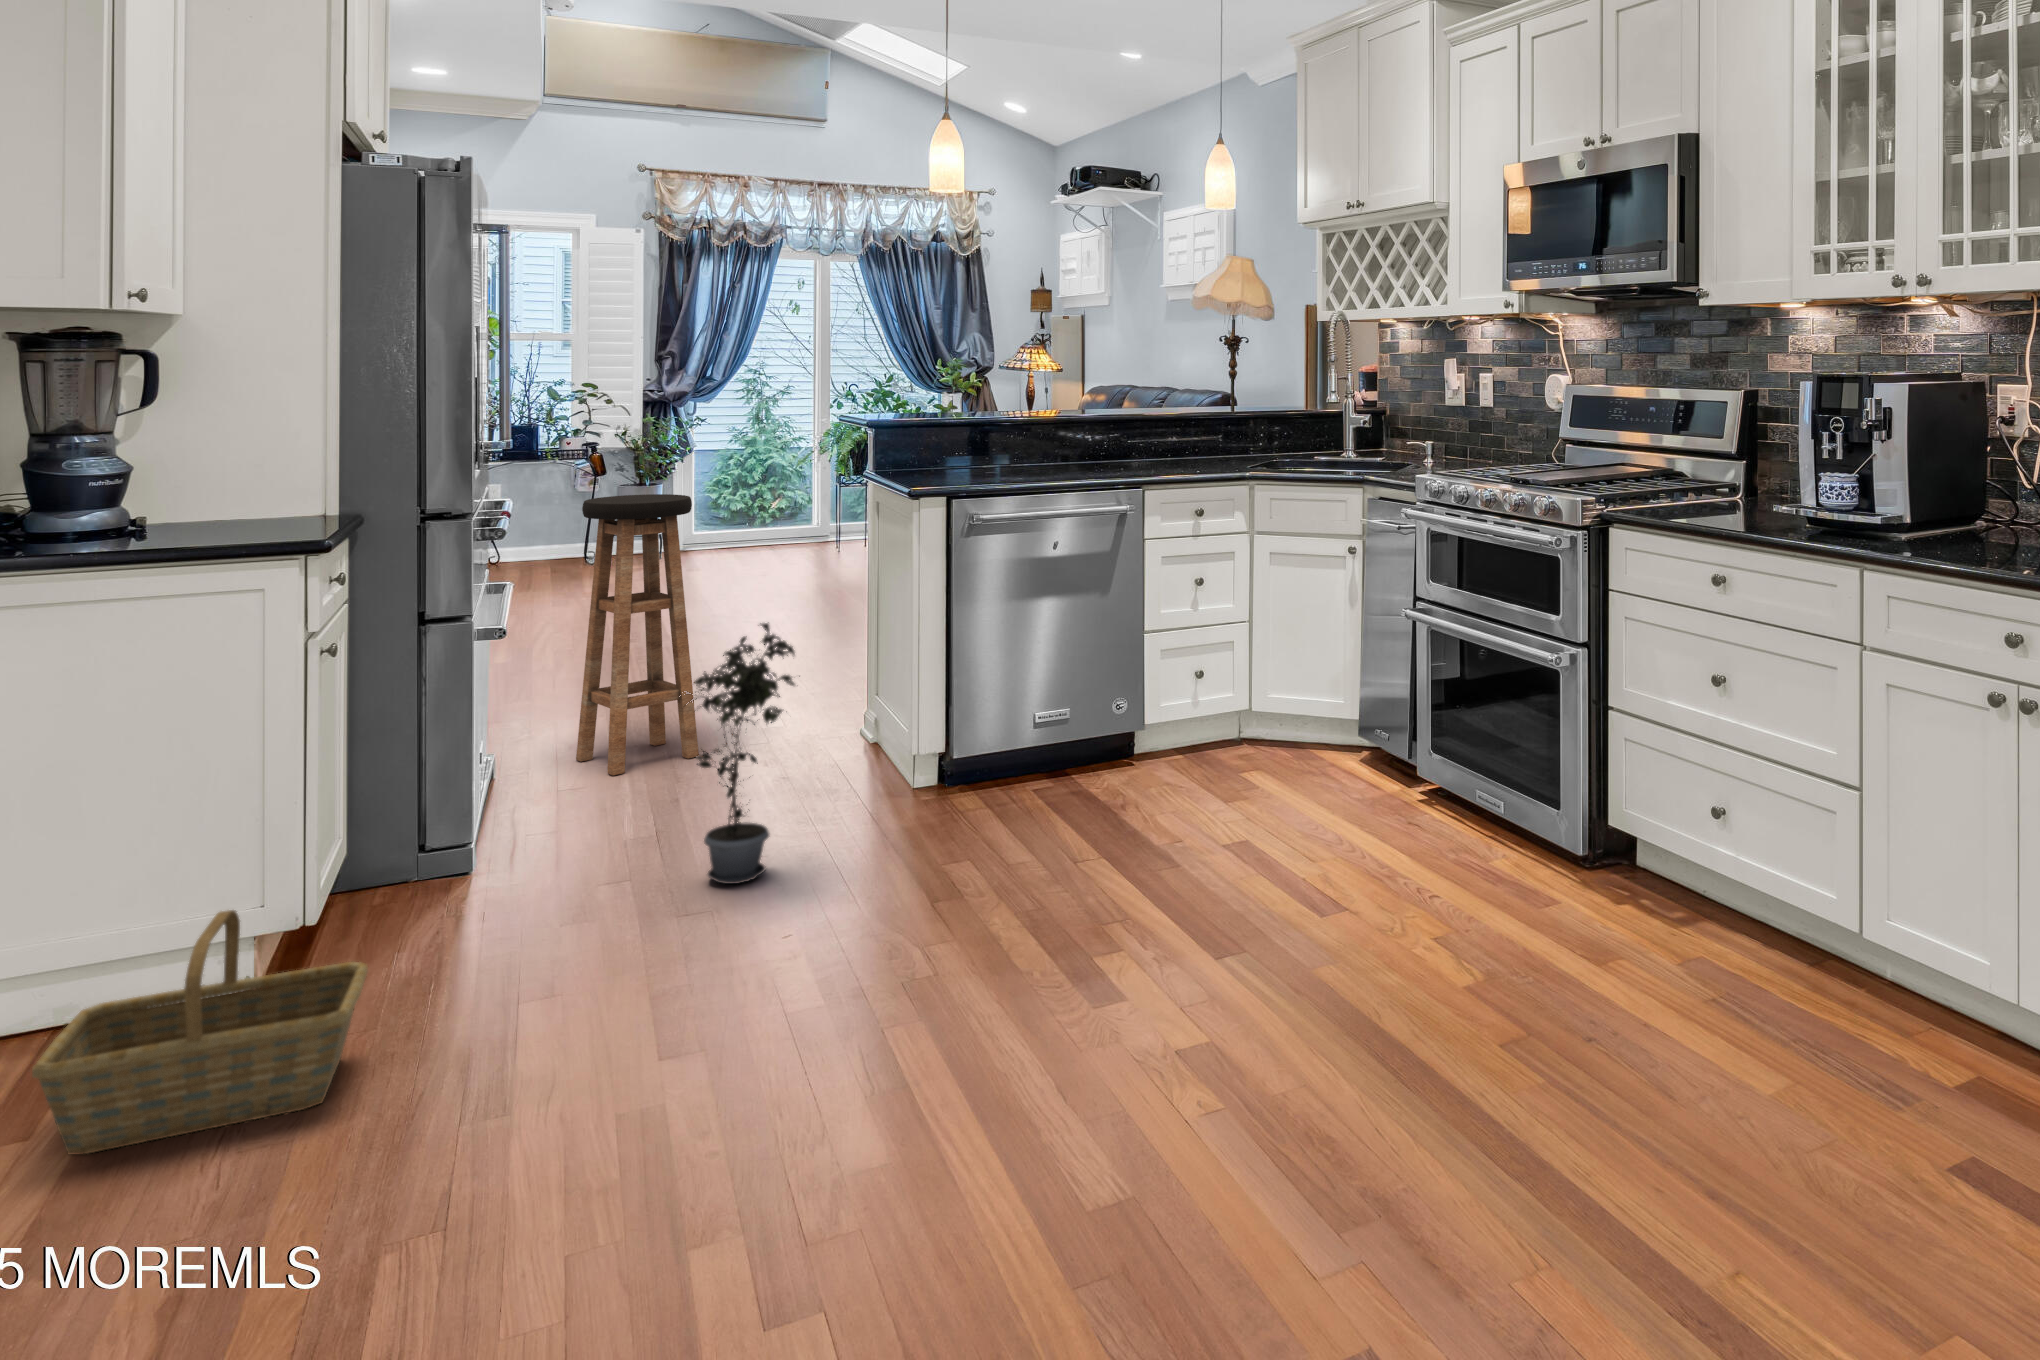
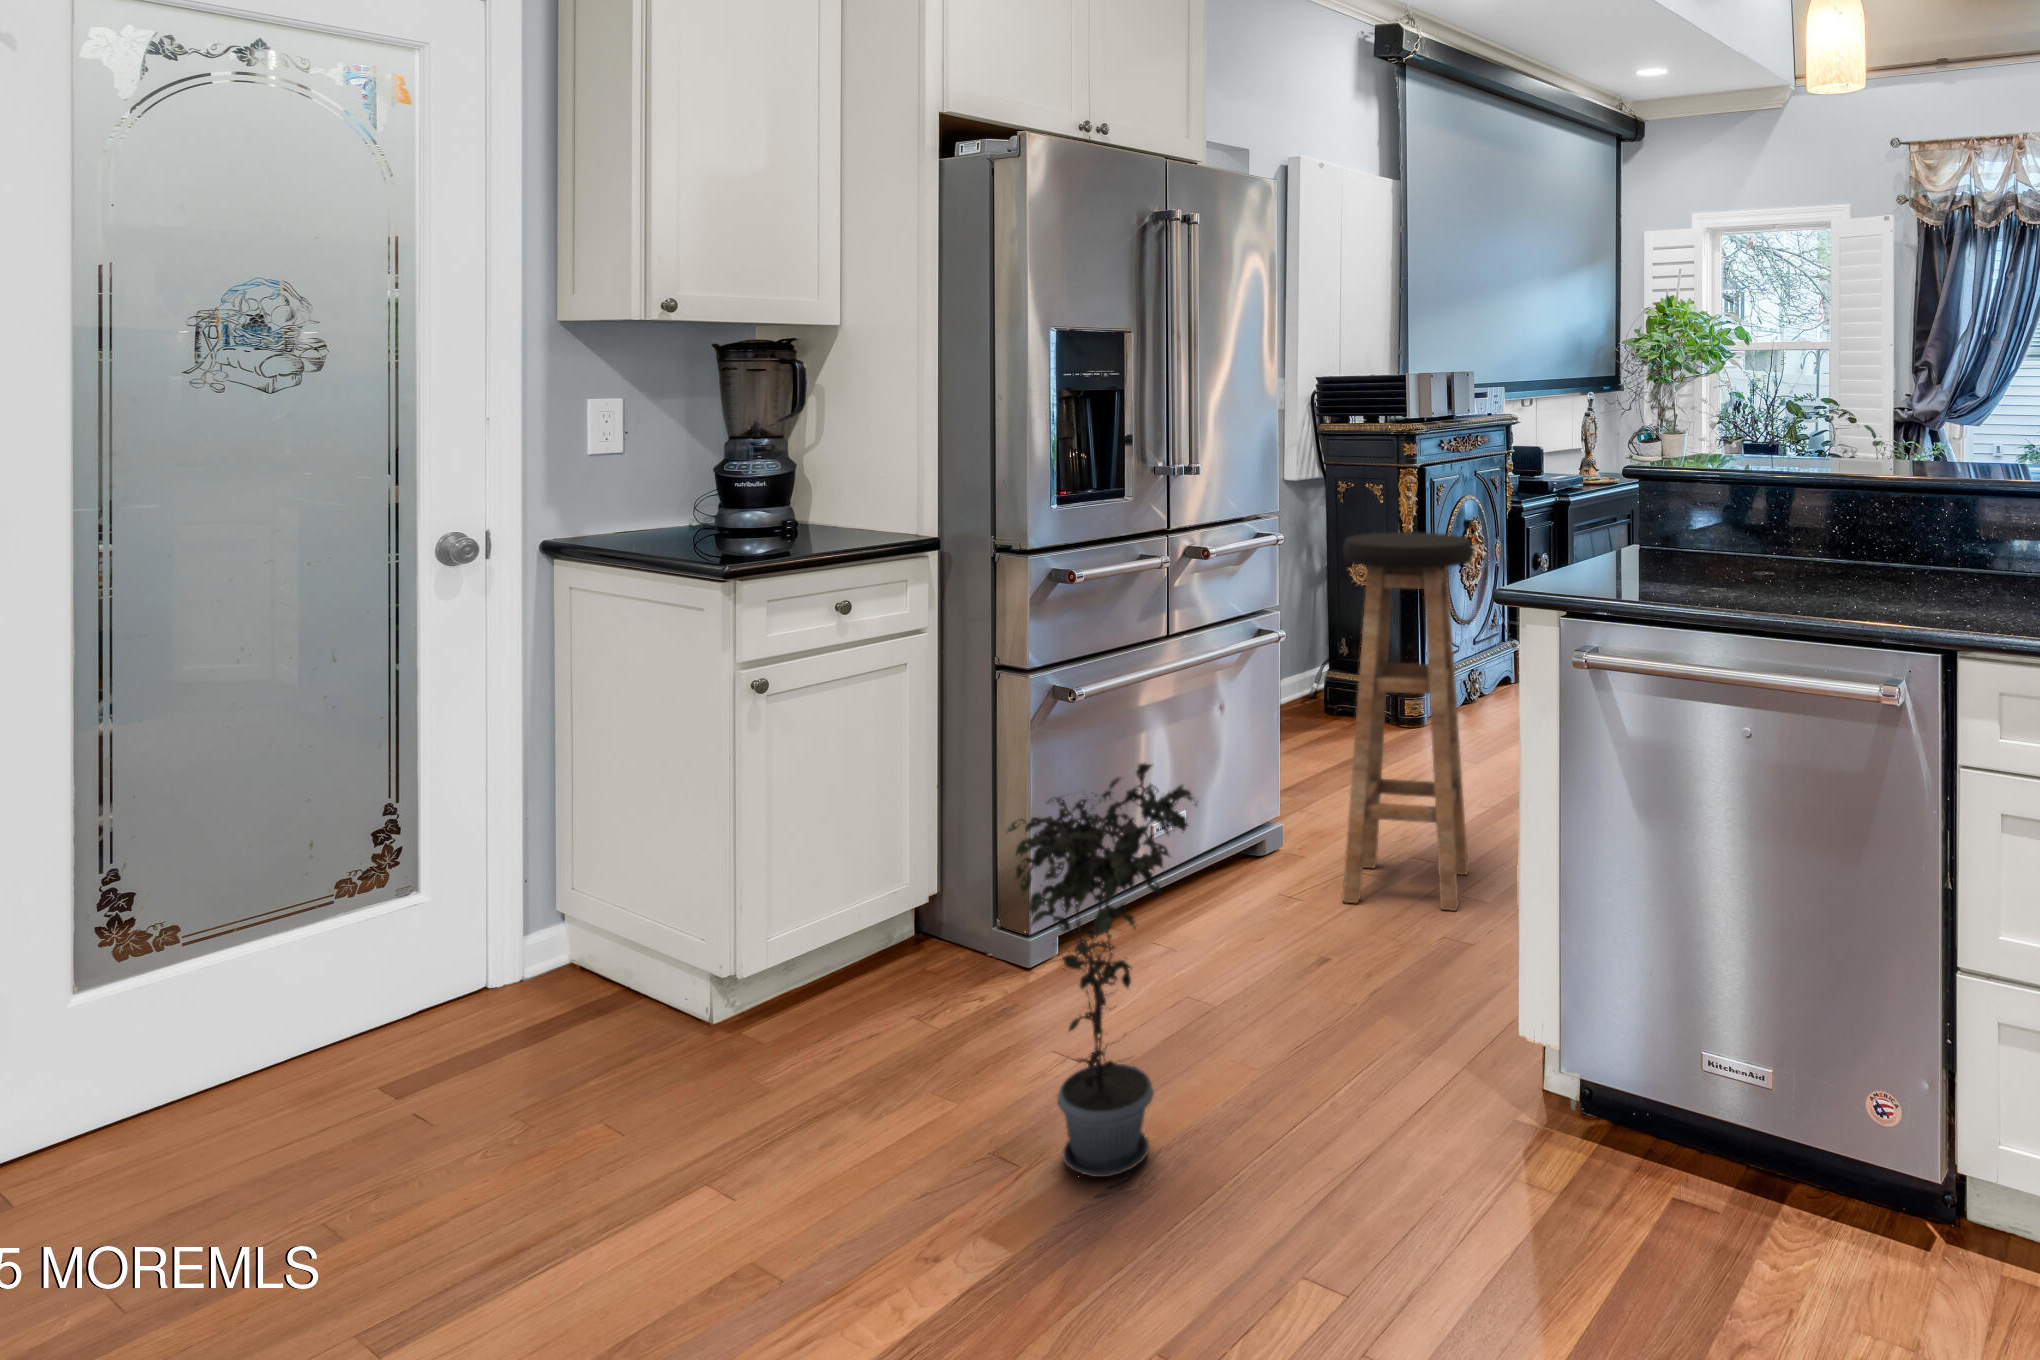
basket: present [32,910,368,1155] -> none [208,969,500,1265]

